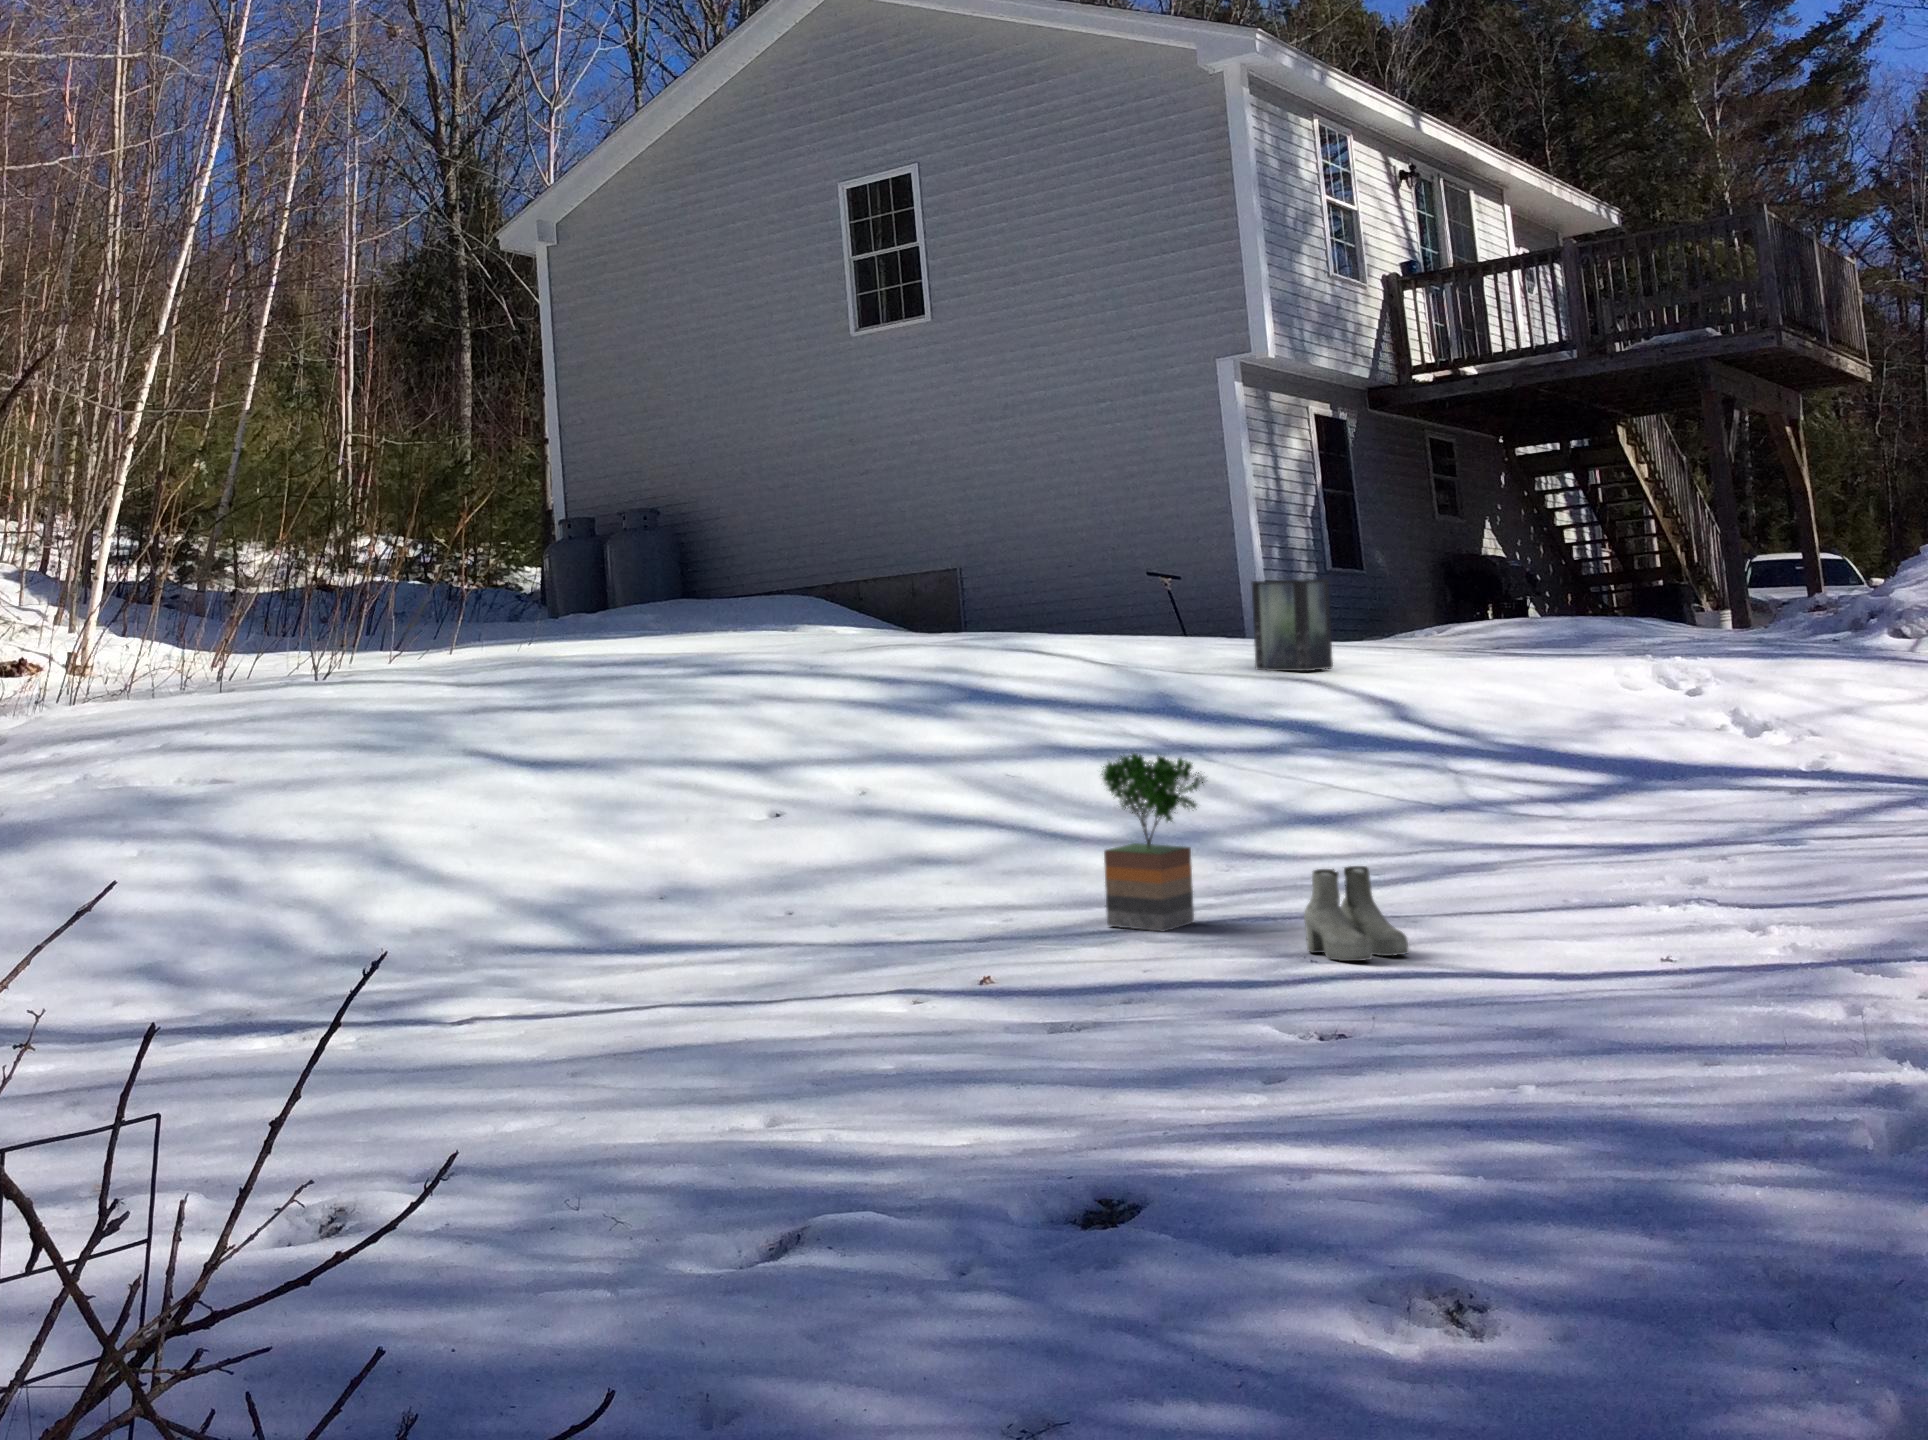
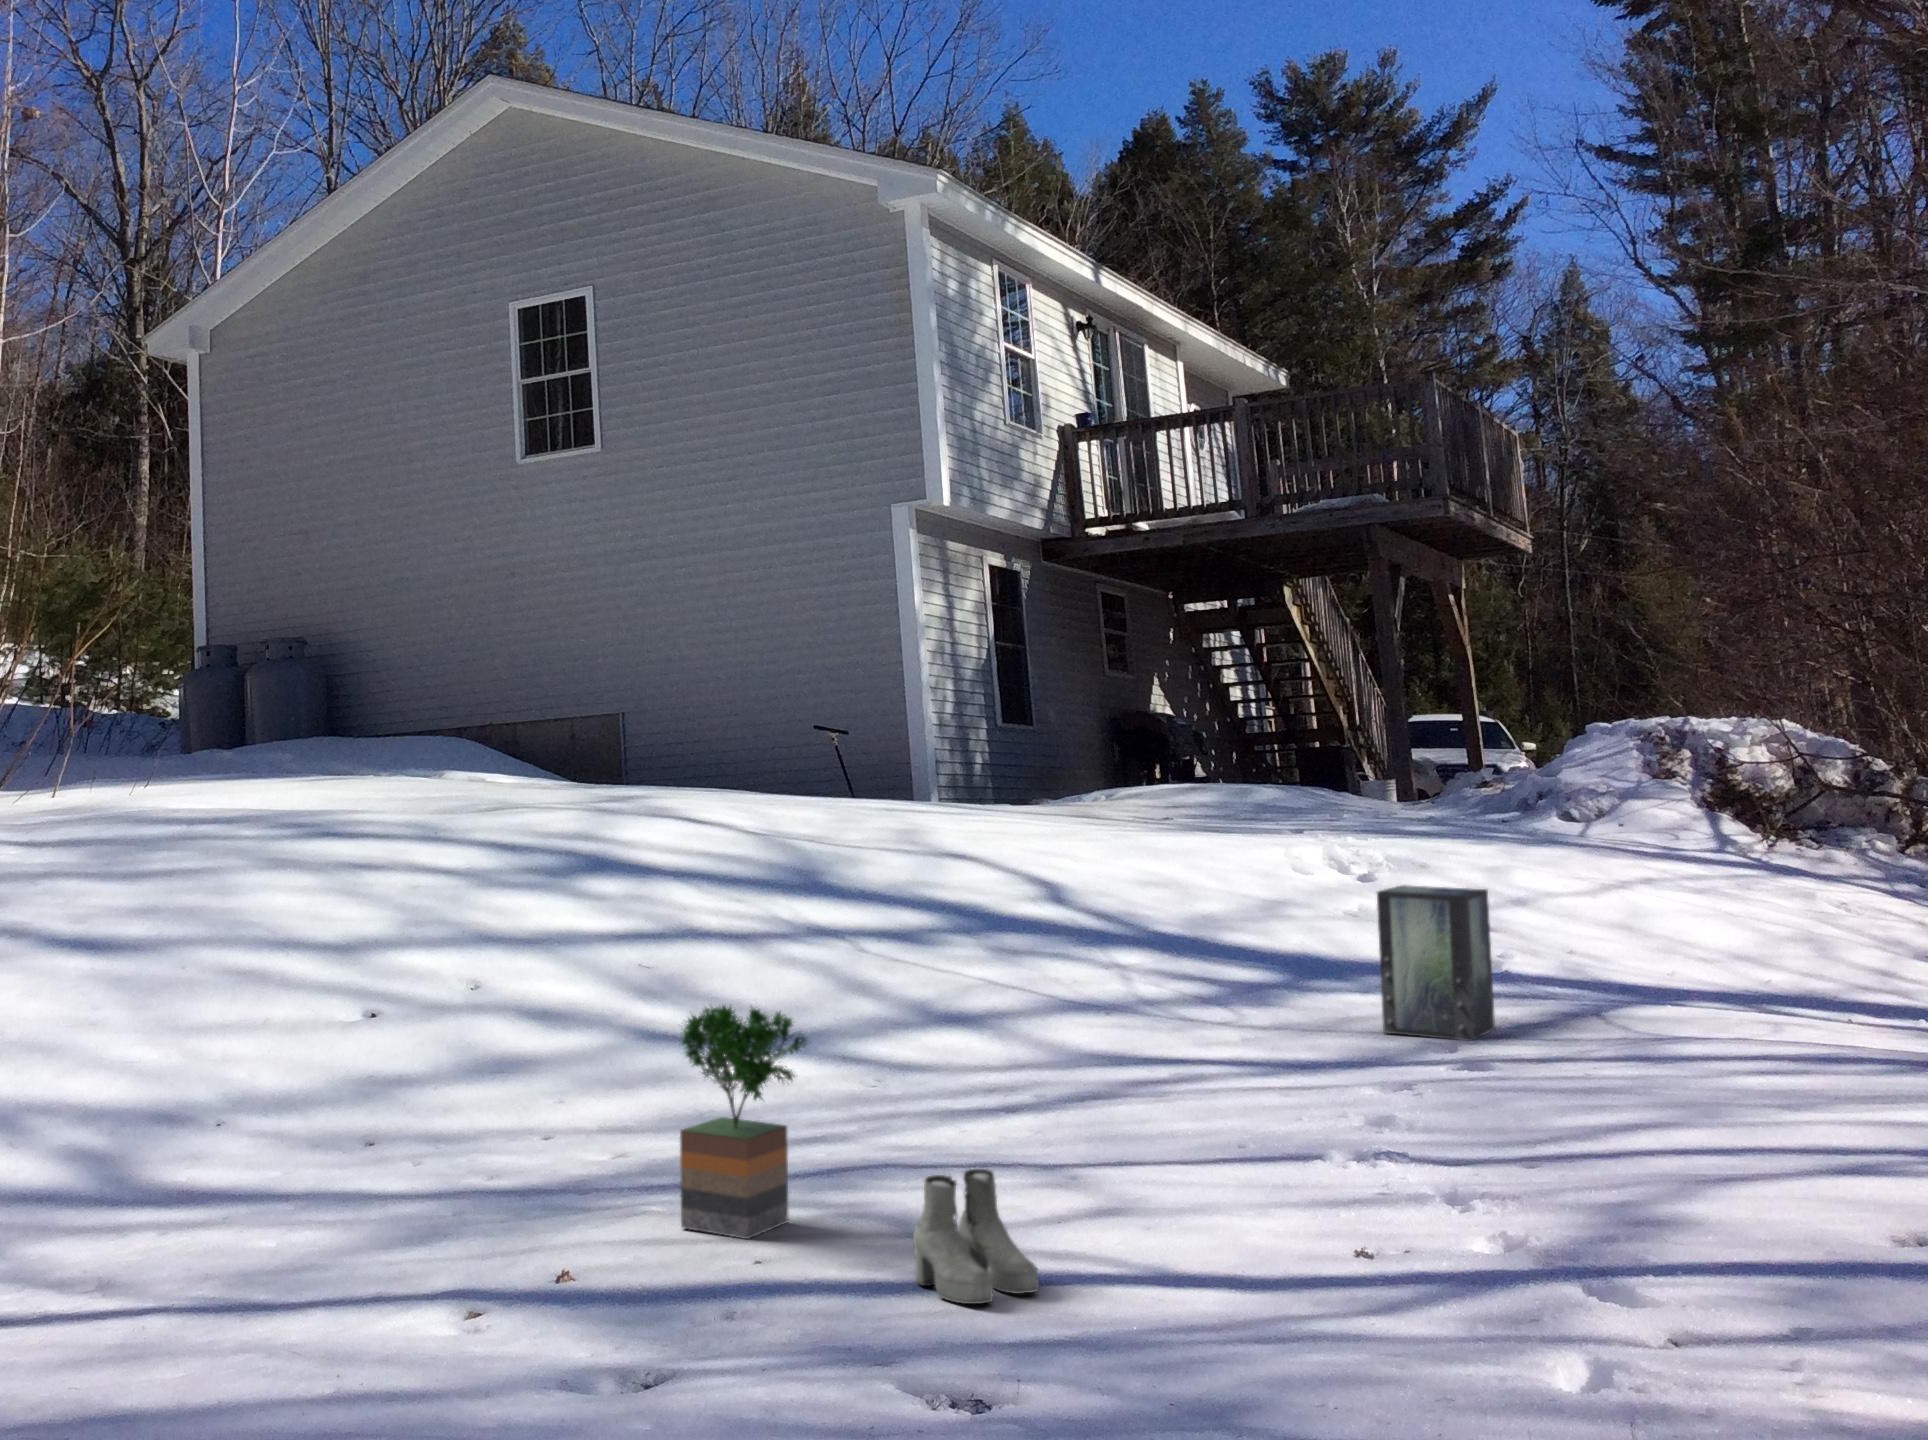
storage box: present [1251,579,1333,671] -> present [1377,885,1495,1041]

